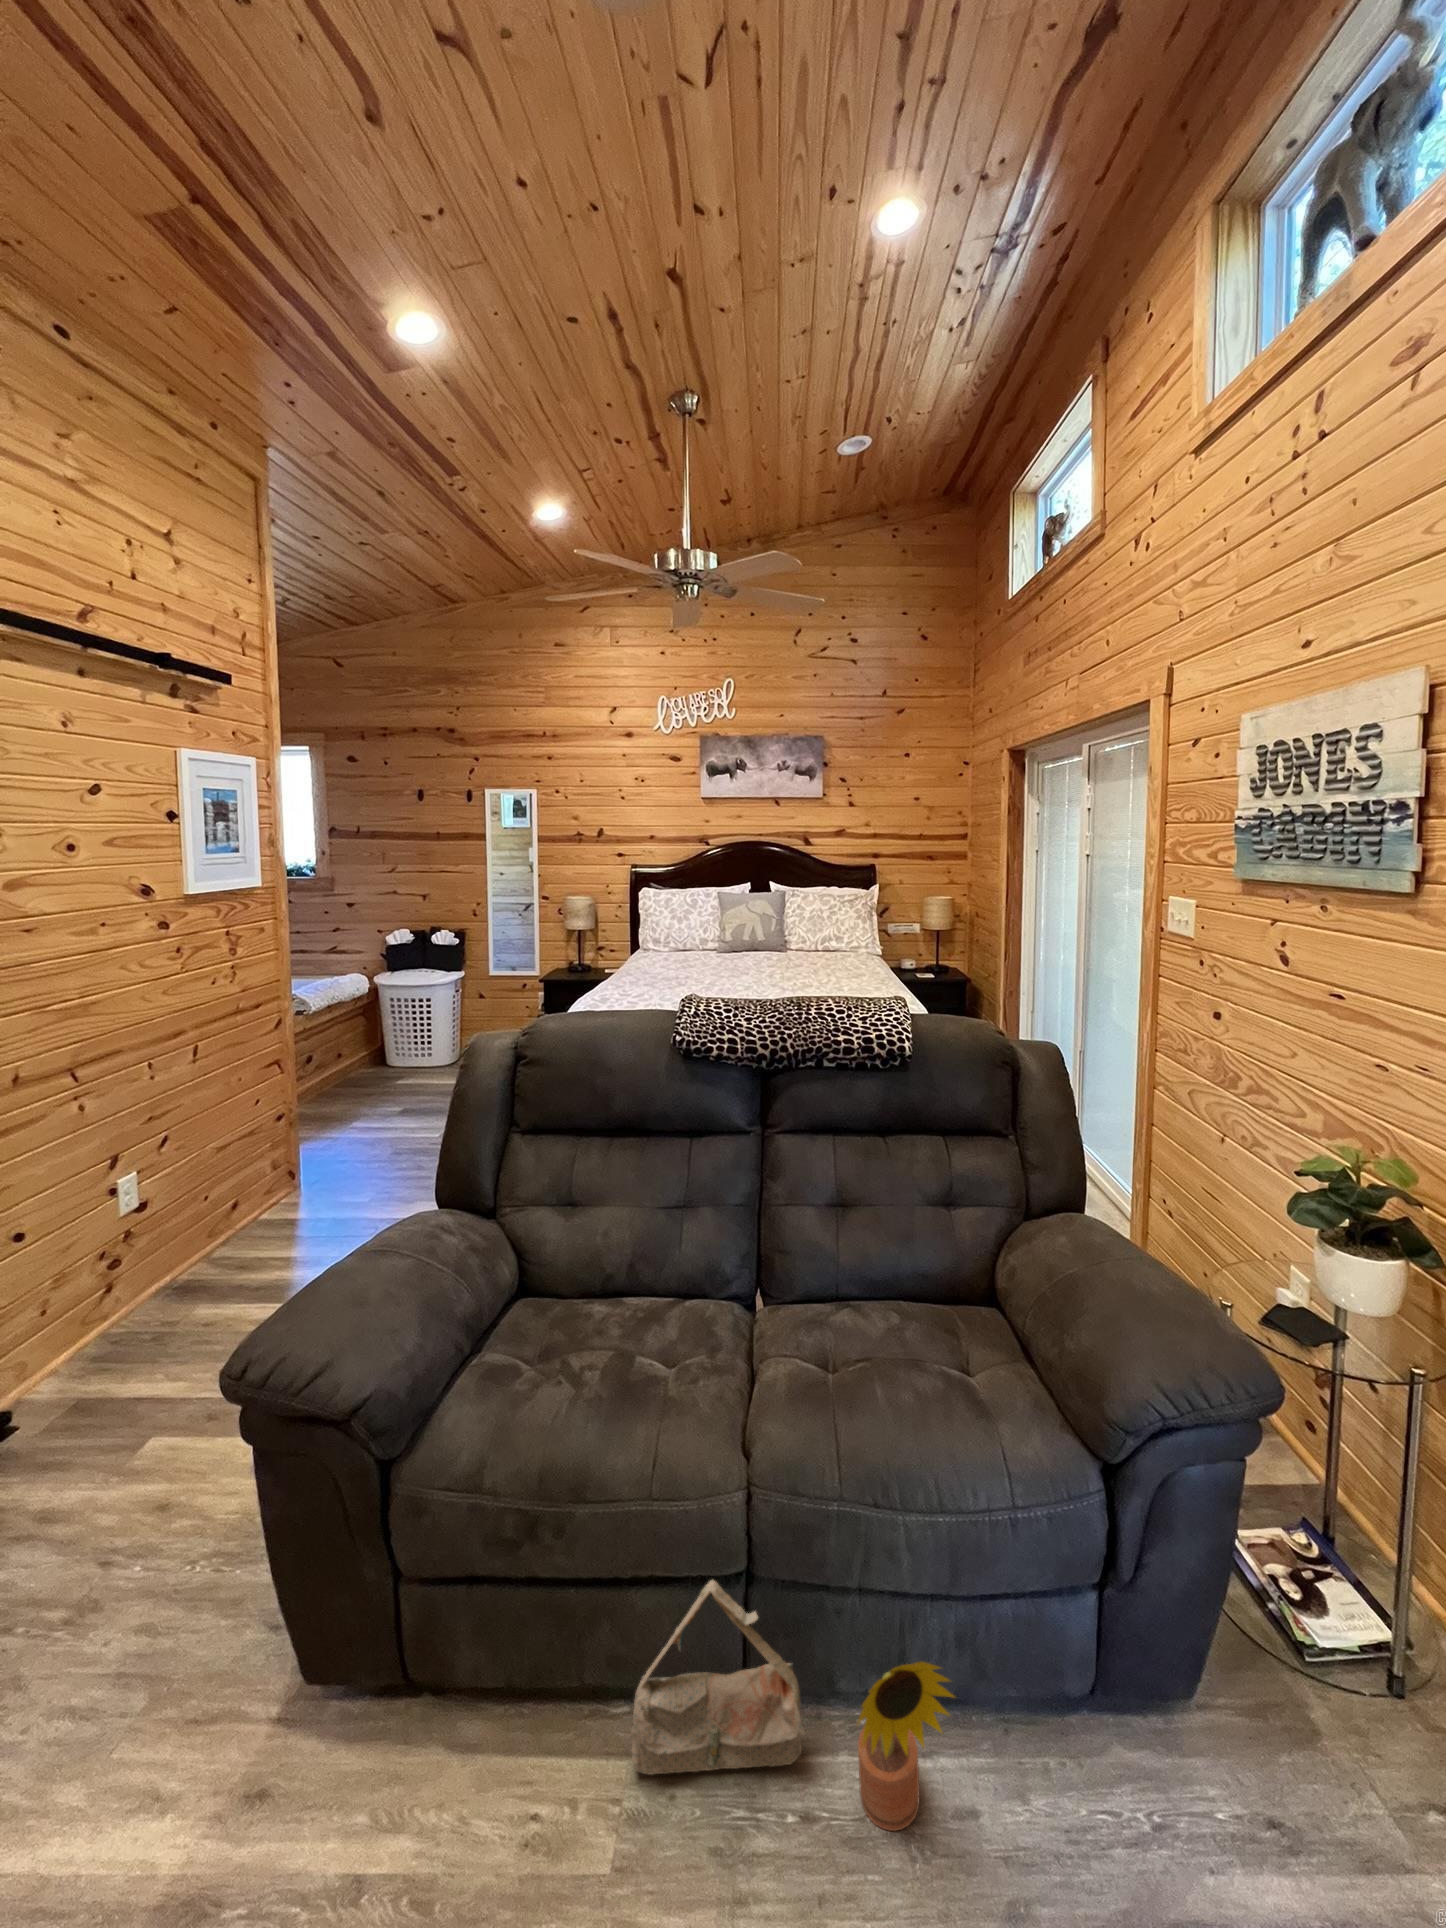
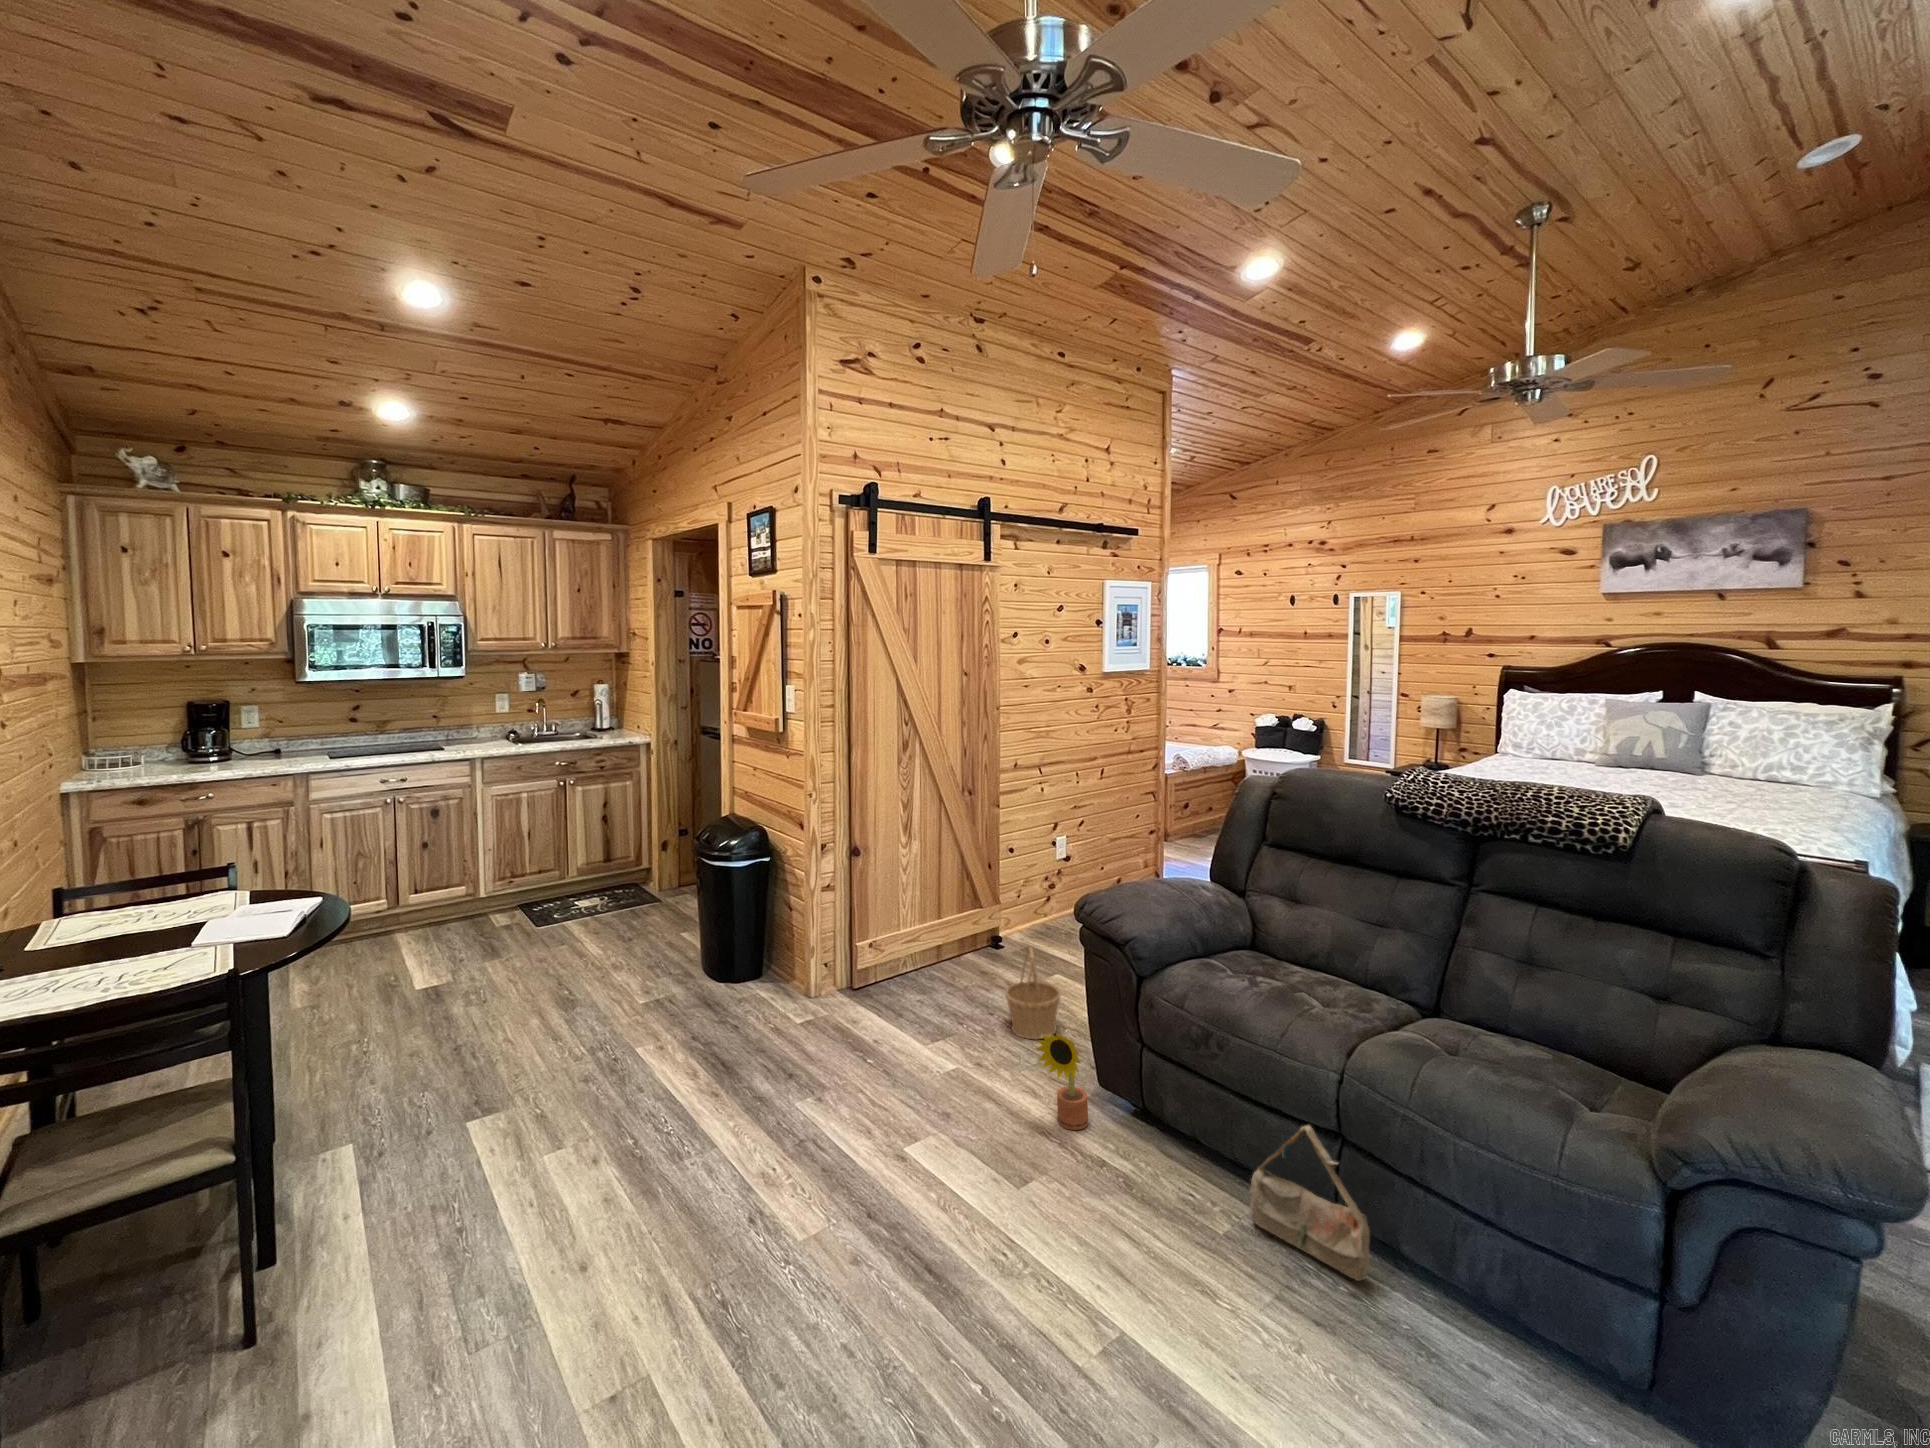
basket: none [54,1448,190,1644] -> present [1005,947,1061,1039]
decorative plant: present [857,1662,954,1831] -> present [1036,1033,1088,1130]

